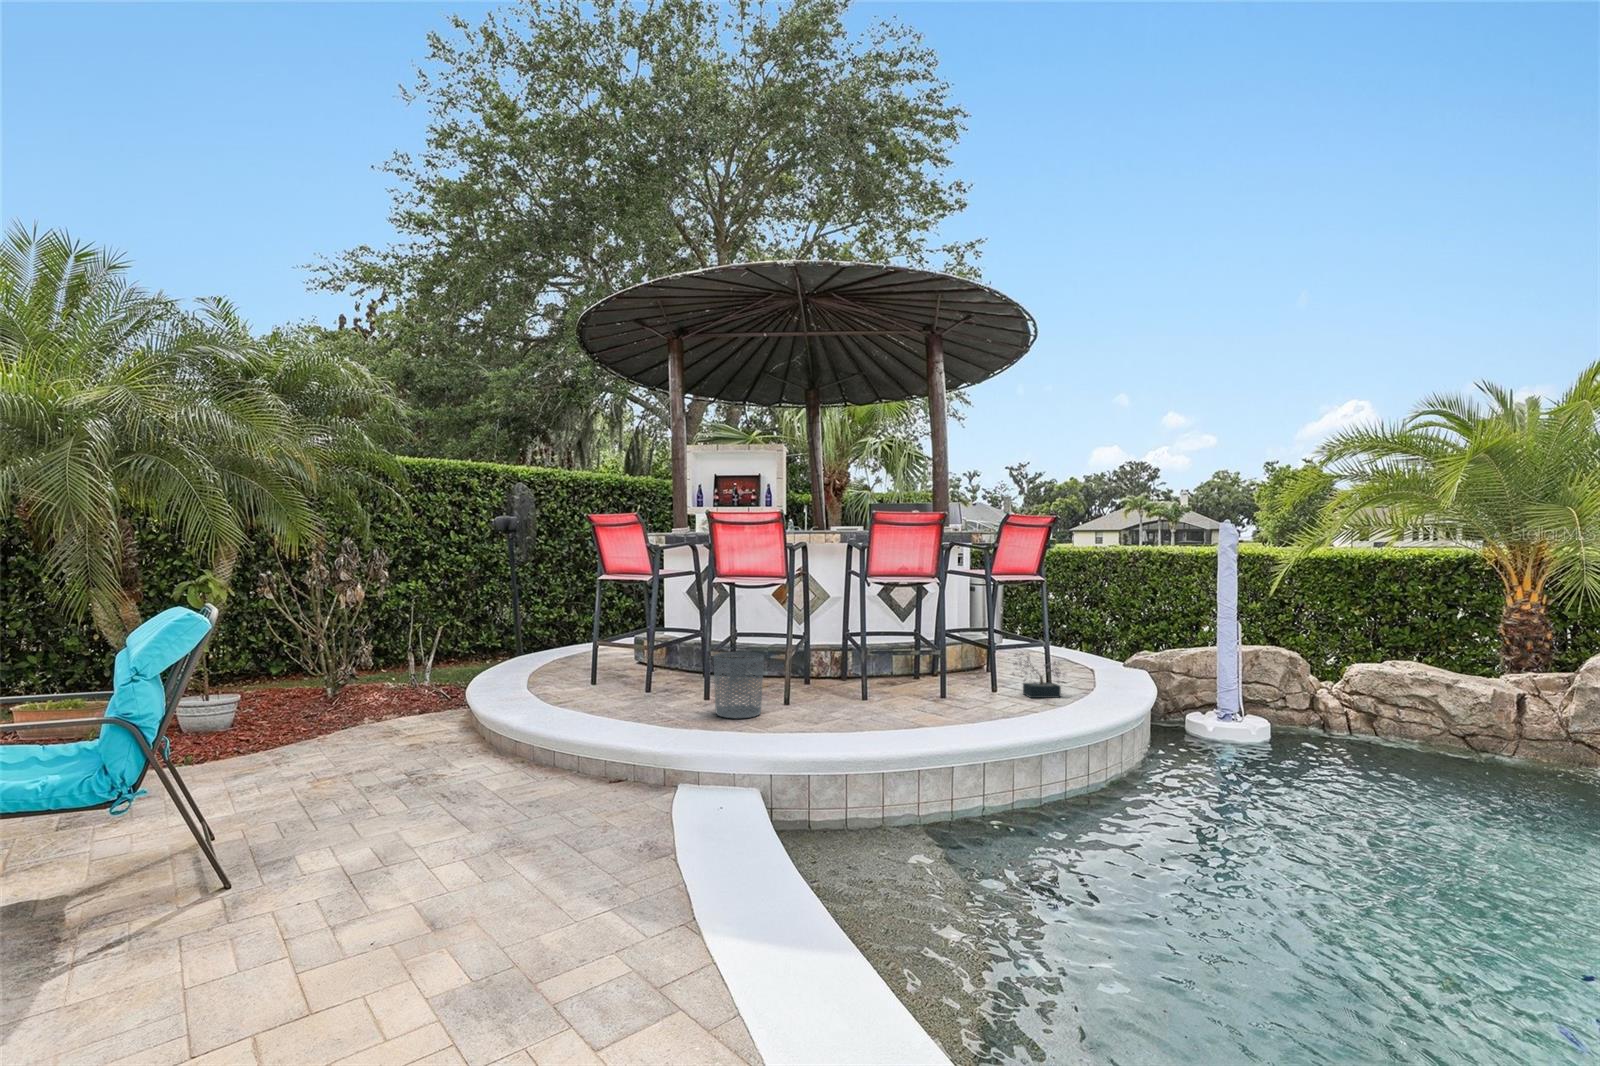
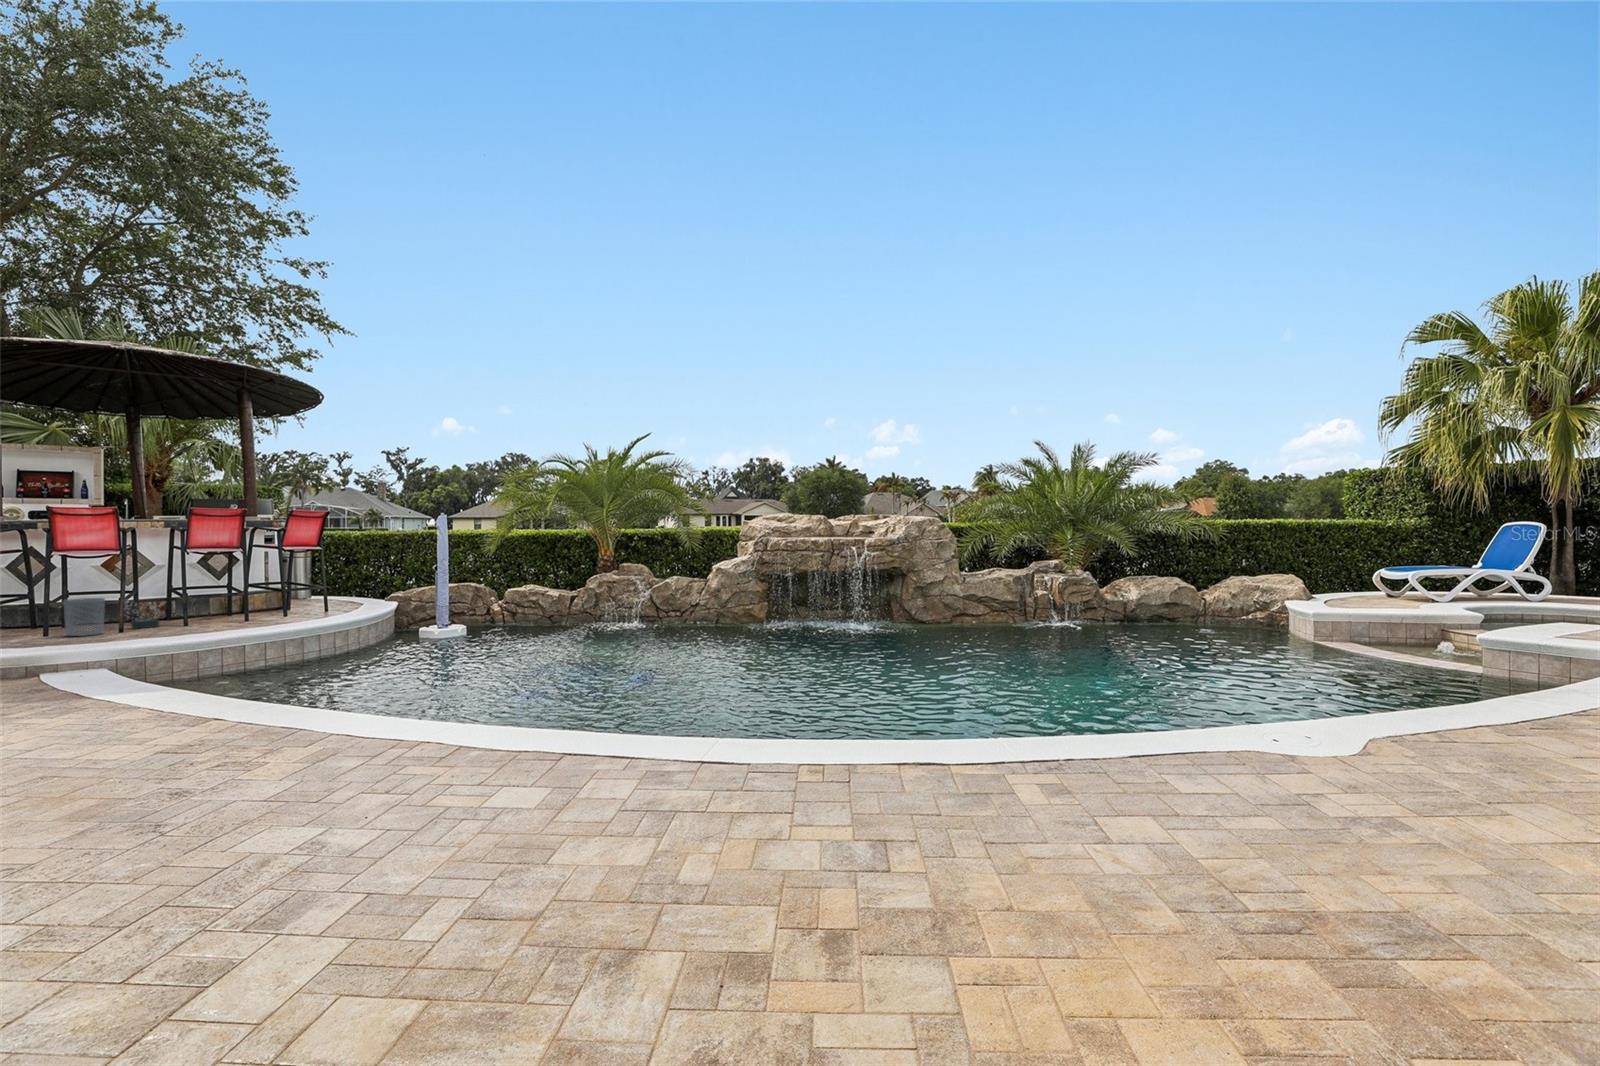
decorative plant: present [1013,653,1065,698] -> present [124,602,160,629]

